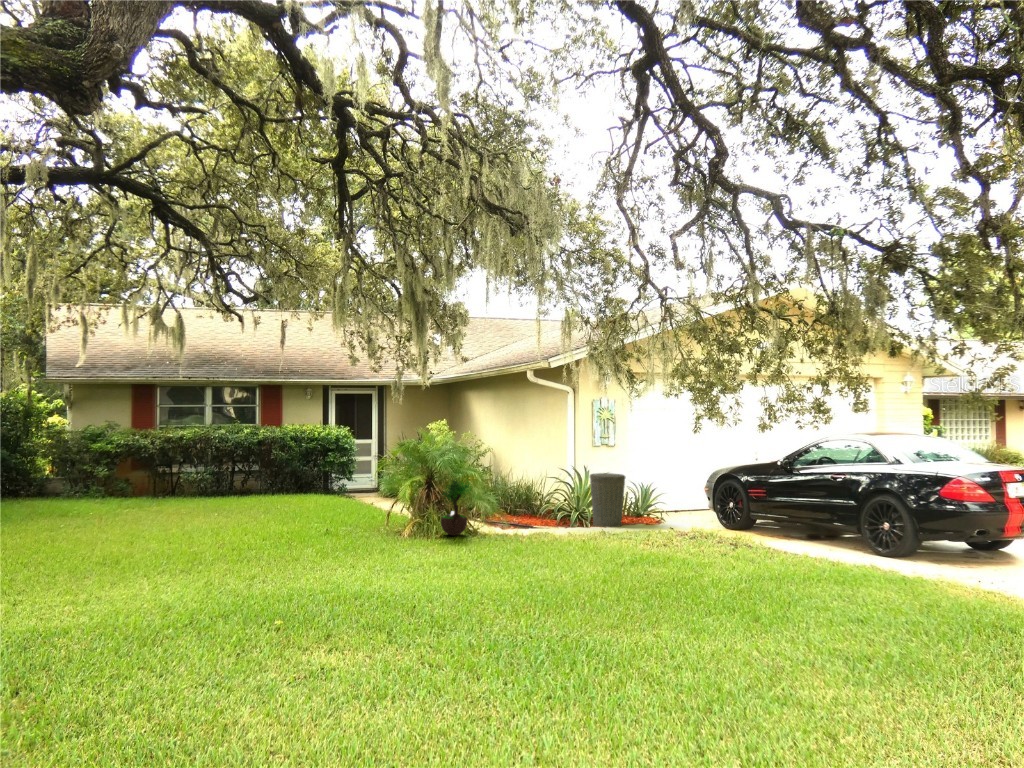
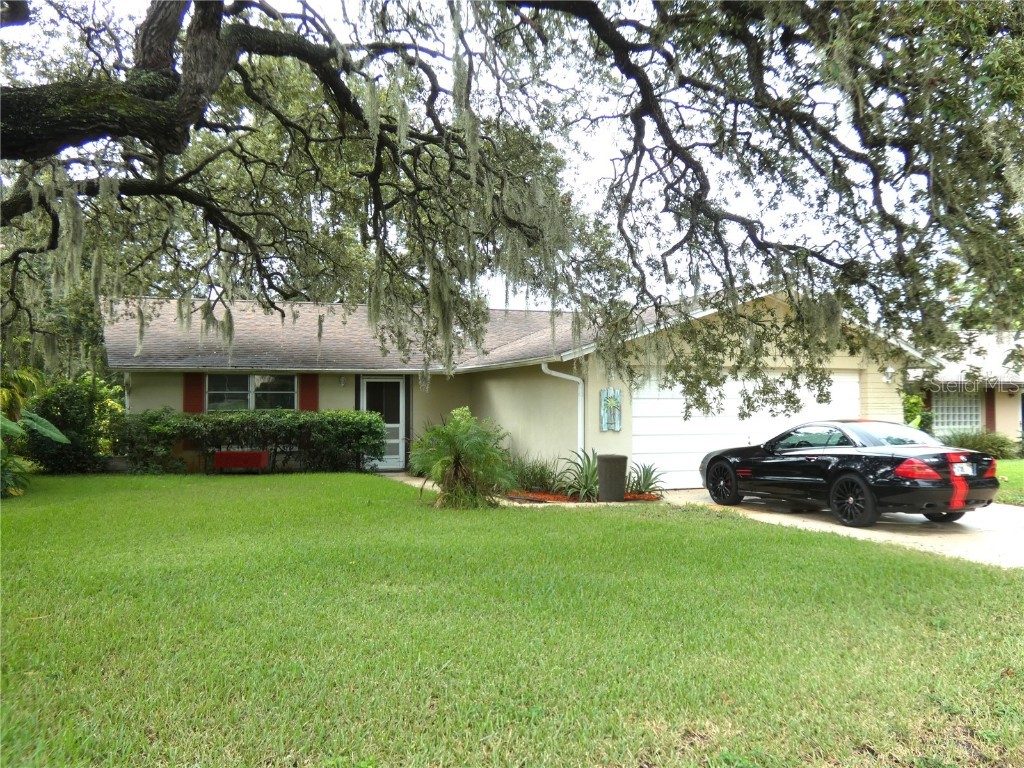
bench: none [163,471,224,497] -> present [214,451,268,474]
potted tree: present [441,480,469,535] -> none [463,454,494,507]

